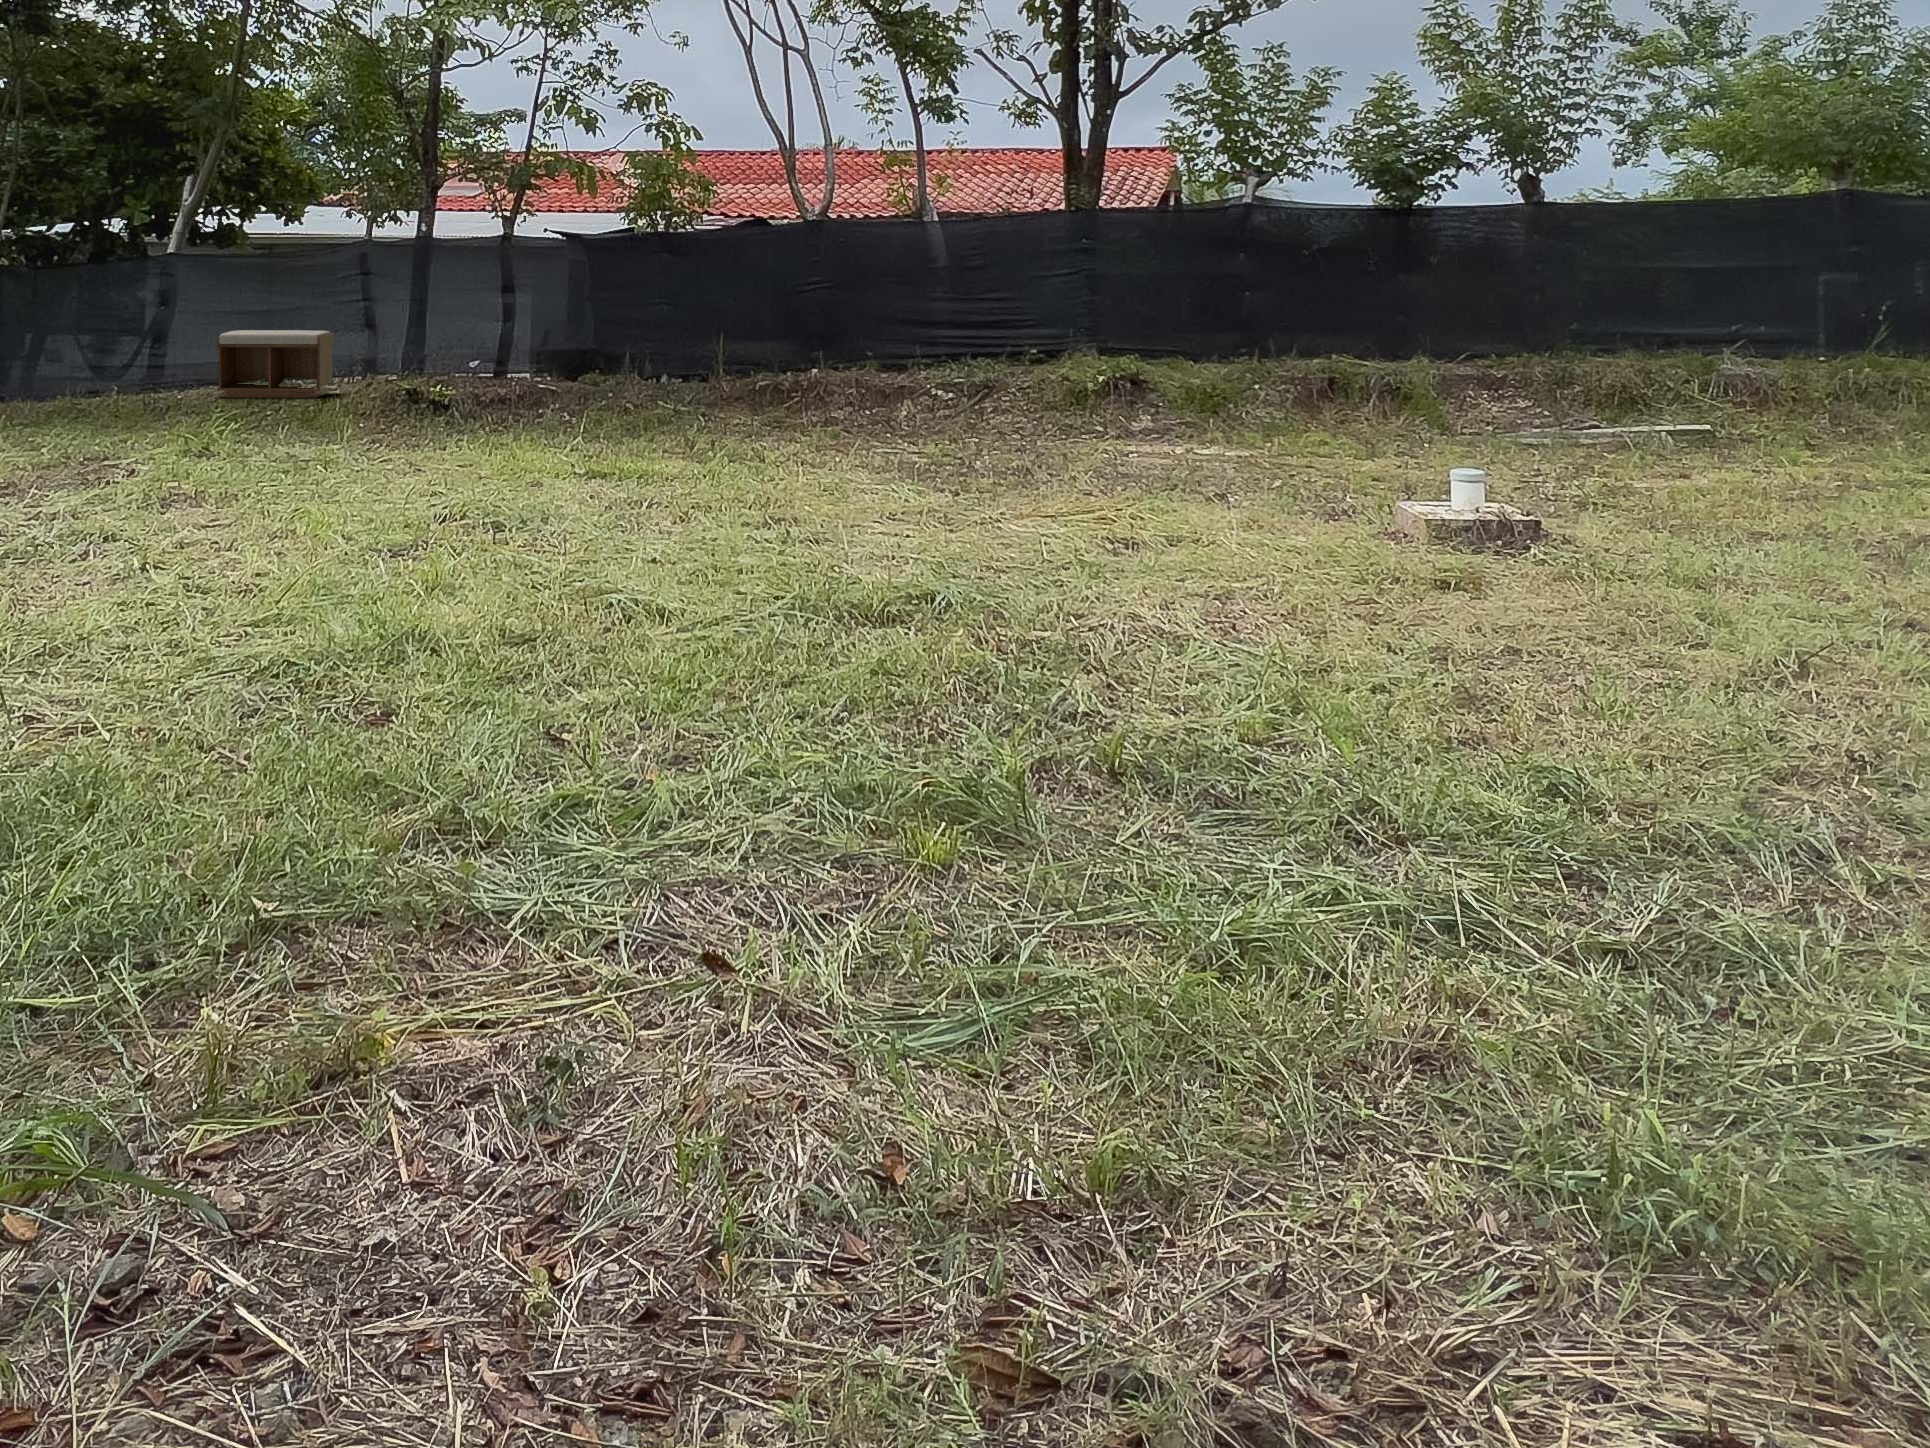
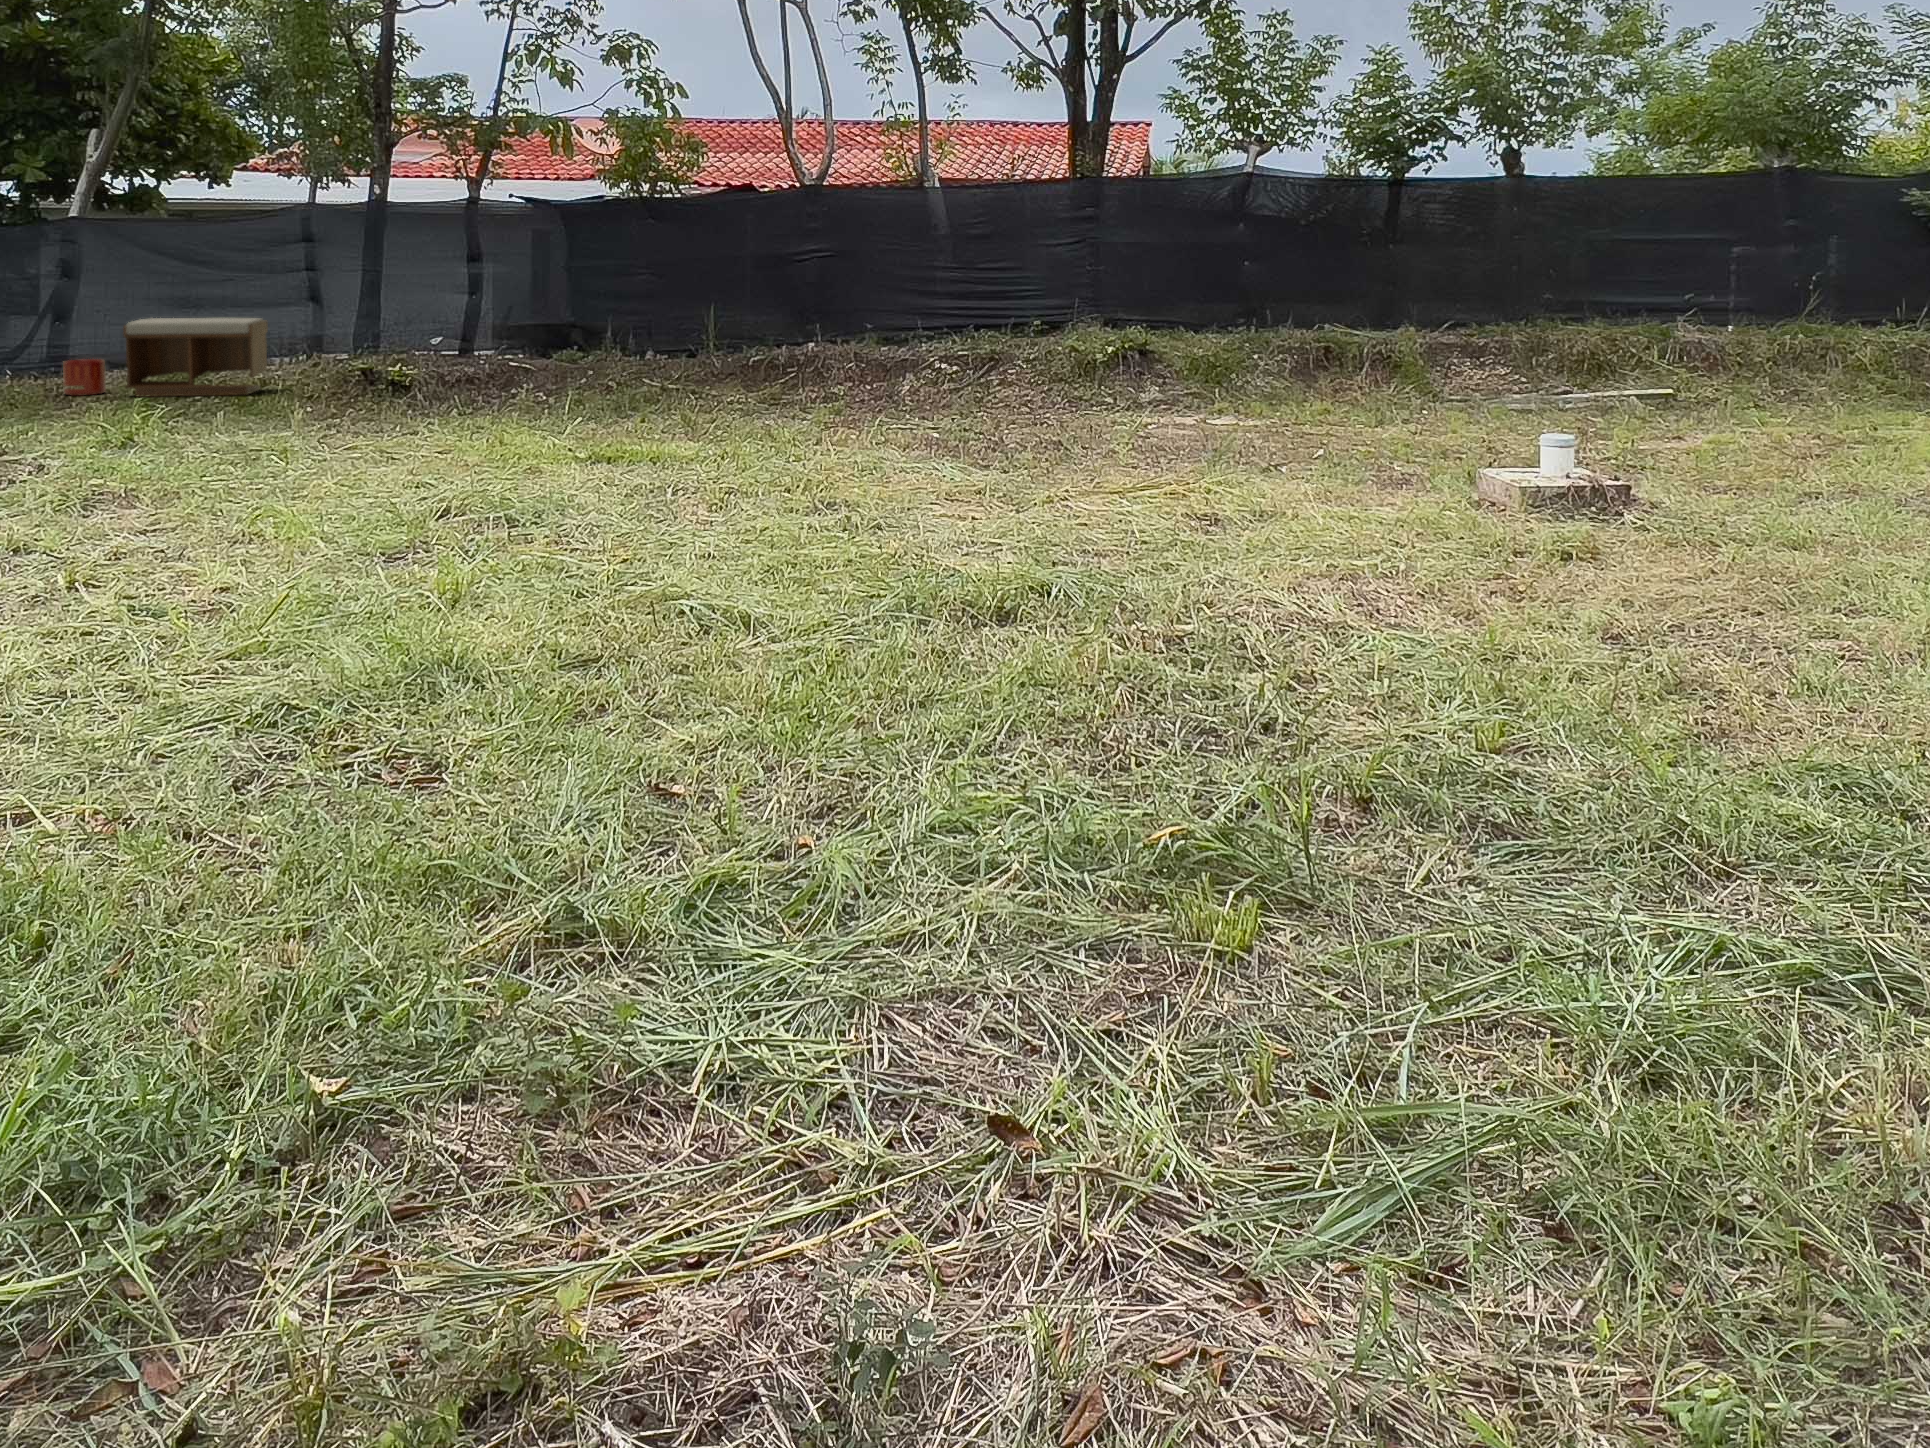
planter: none [169,365,203,396] -> present [63,359,106,396]

